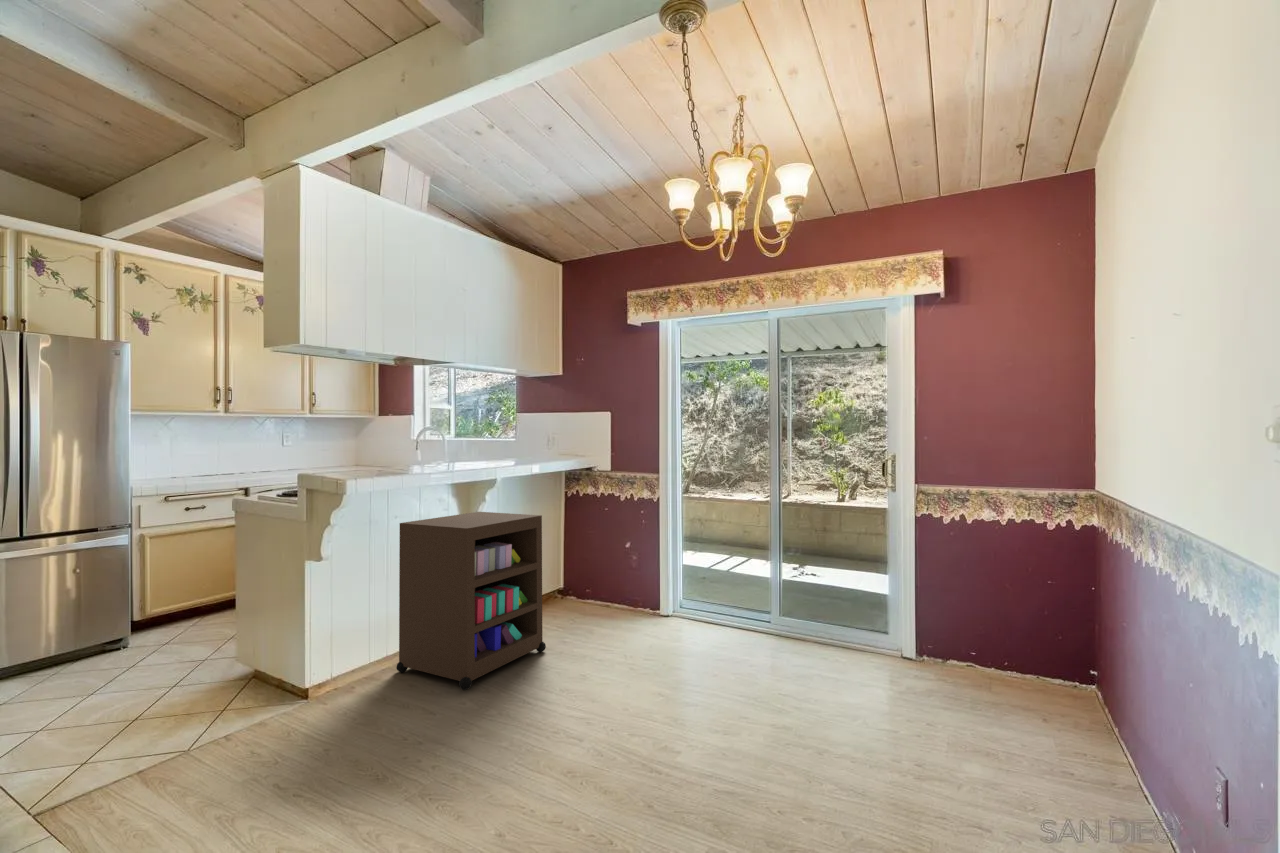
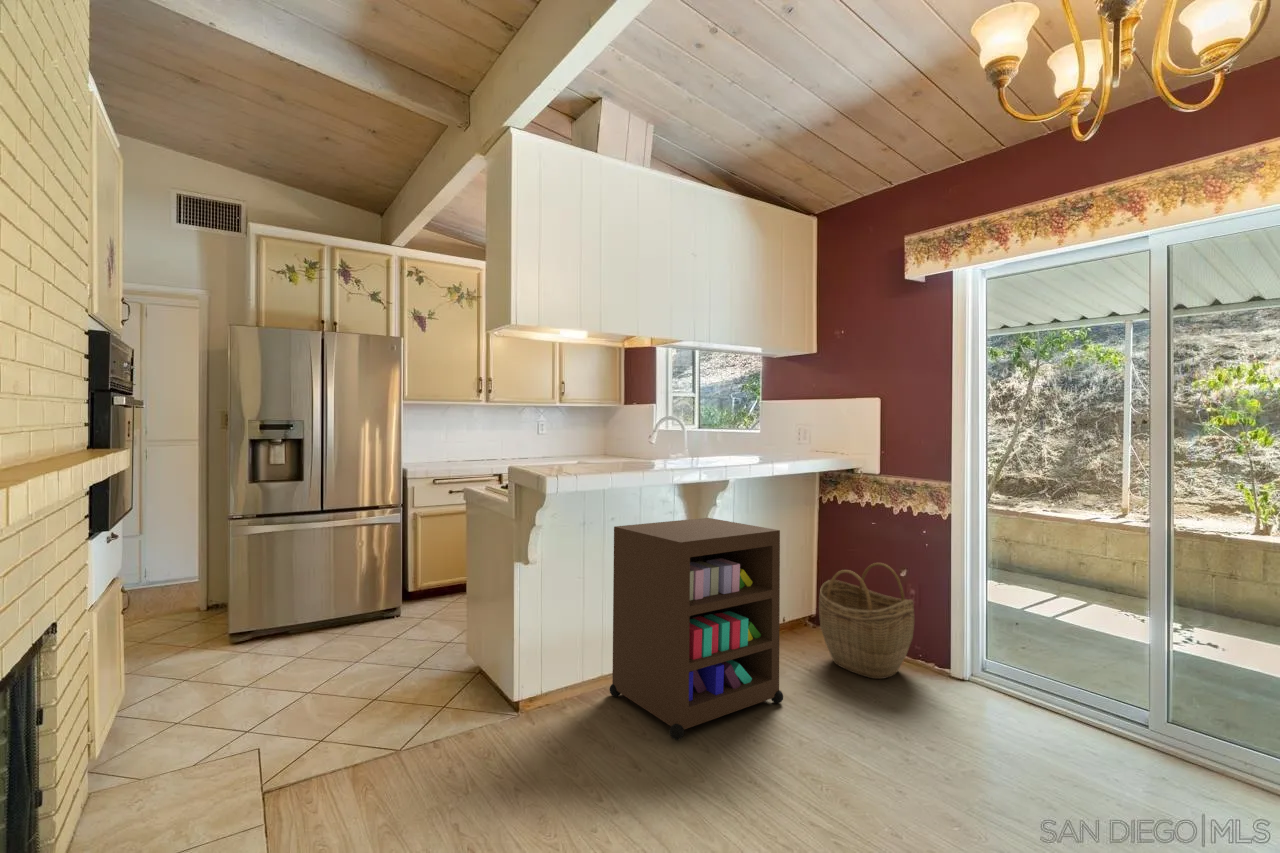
woven basket: none [568,537,637,624] -> present [819,563,914,679]

